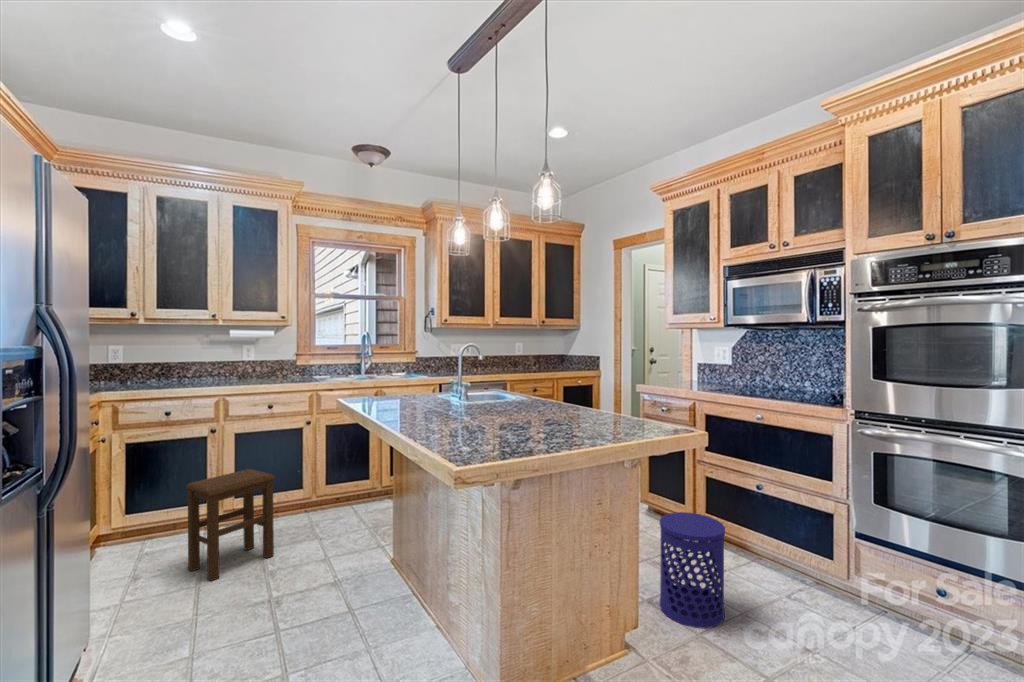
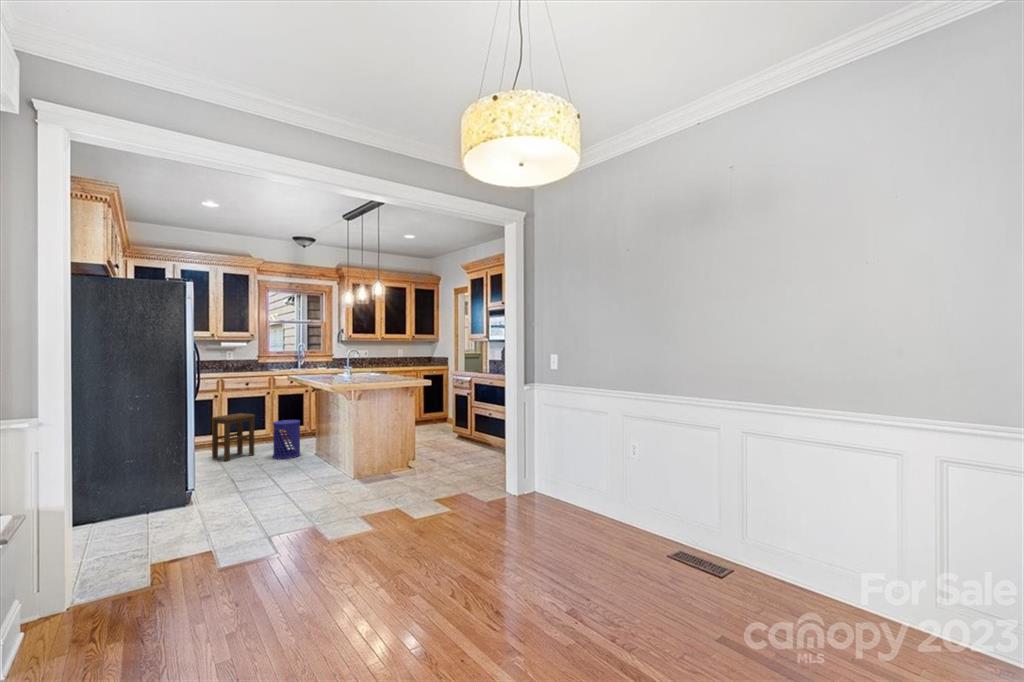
waste bin: present [659,512,725,628] -> present [273,420,300,459]

